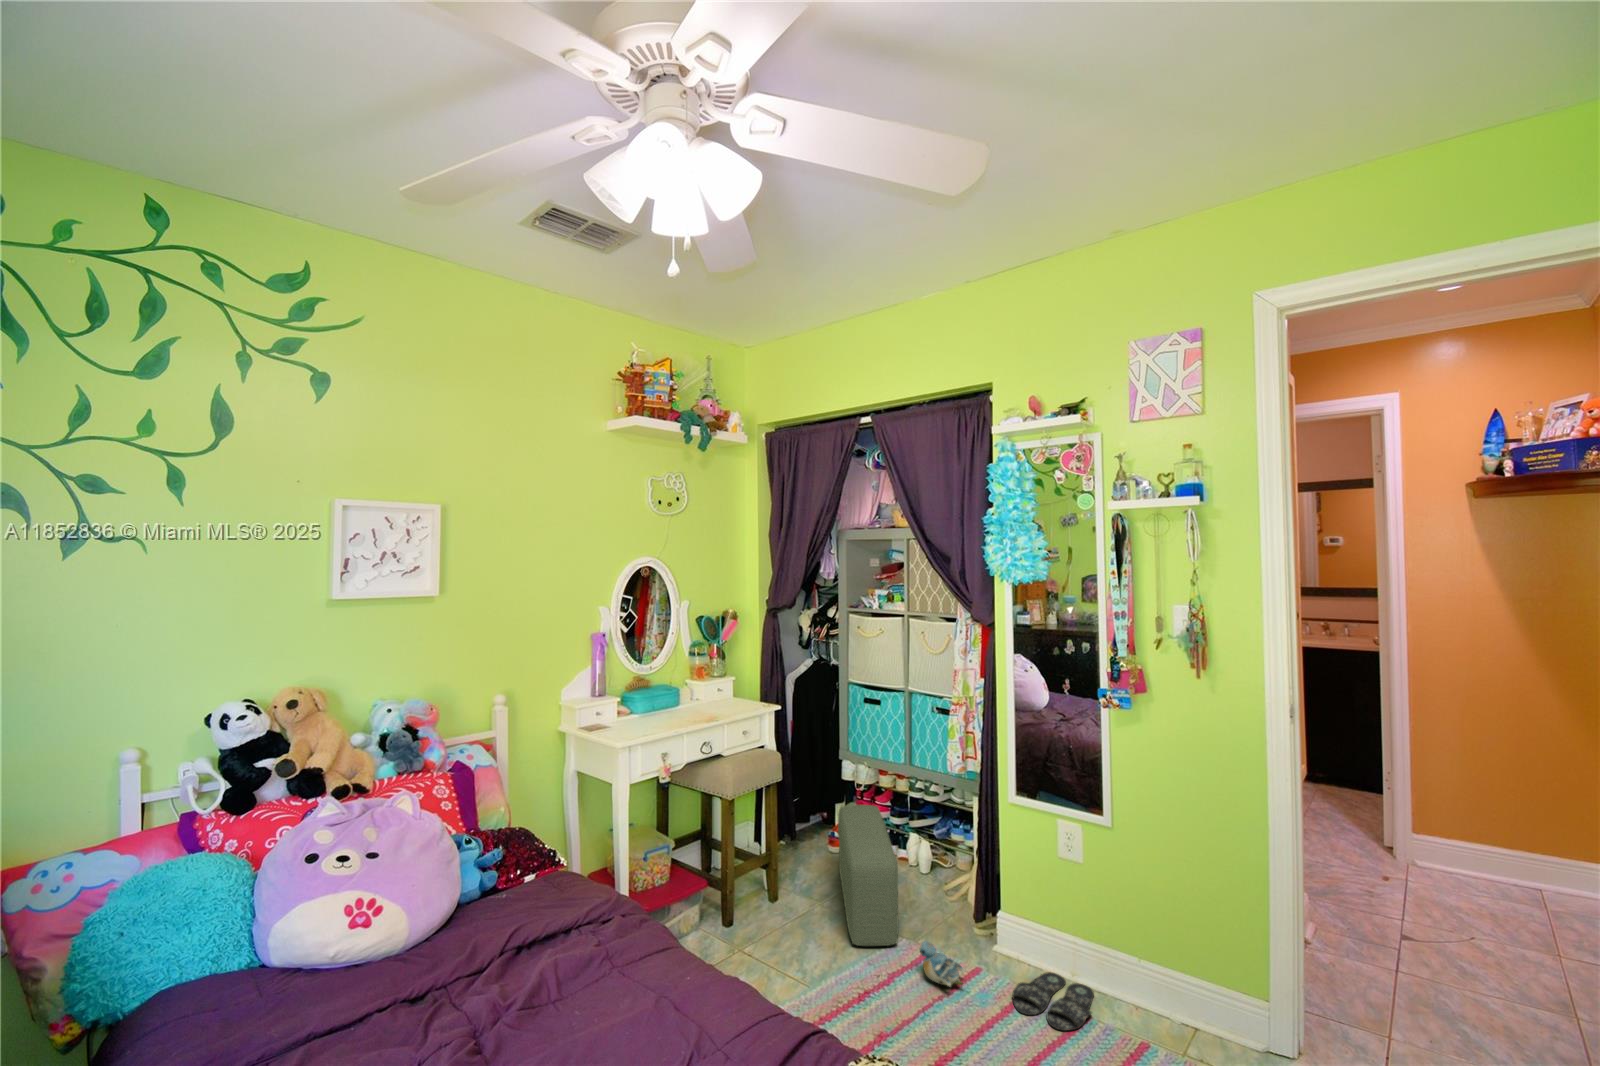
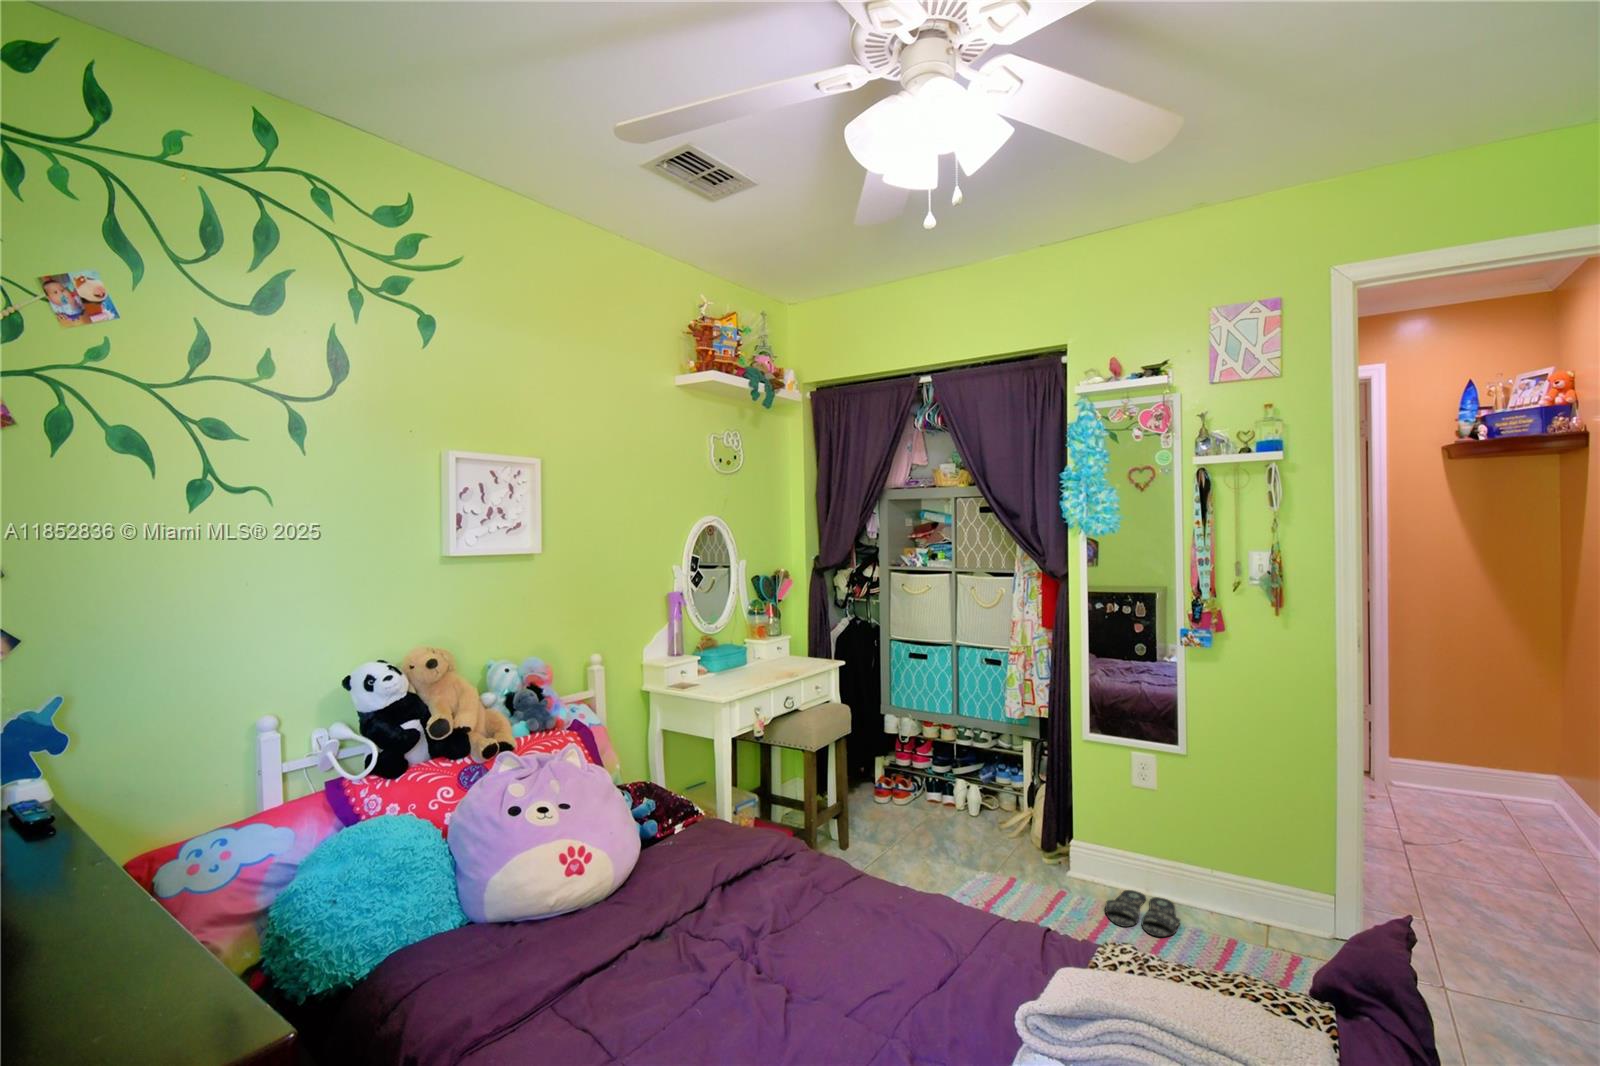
pouf: present [838,805,898,946] -> none [899,753,984,880]
plush toy: present [920,941,965,986] -> none [1014,870,1061,908]

